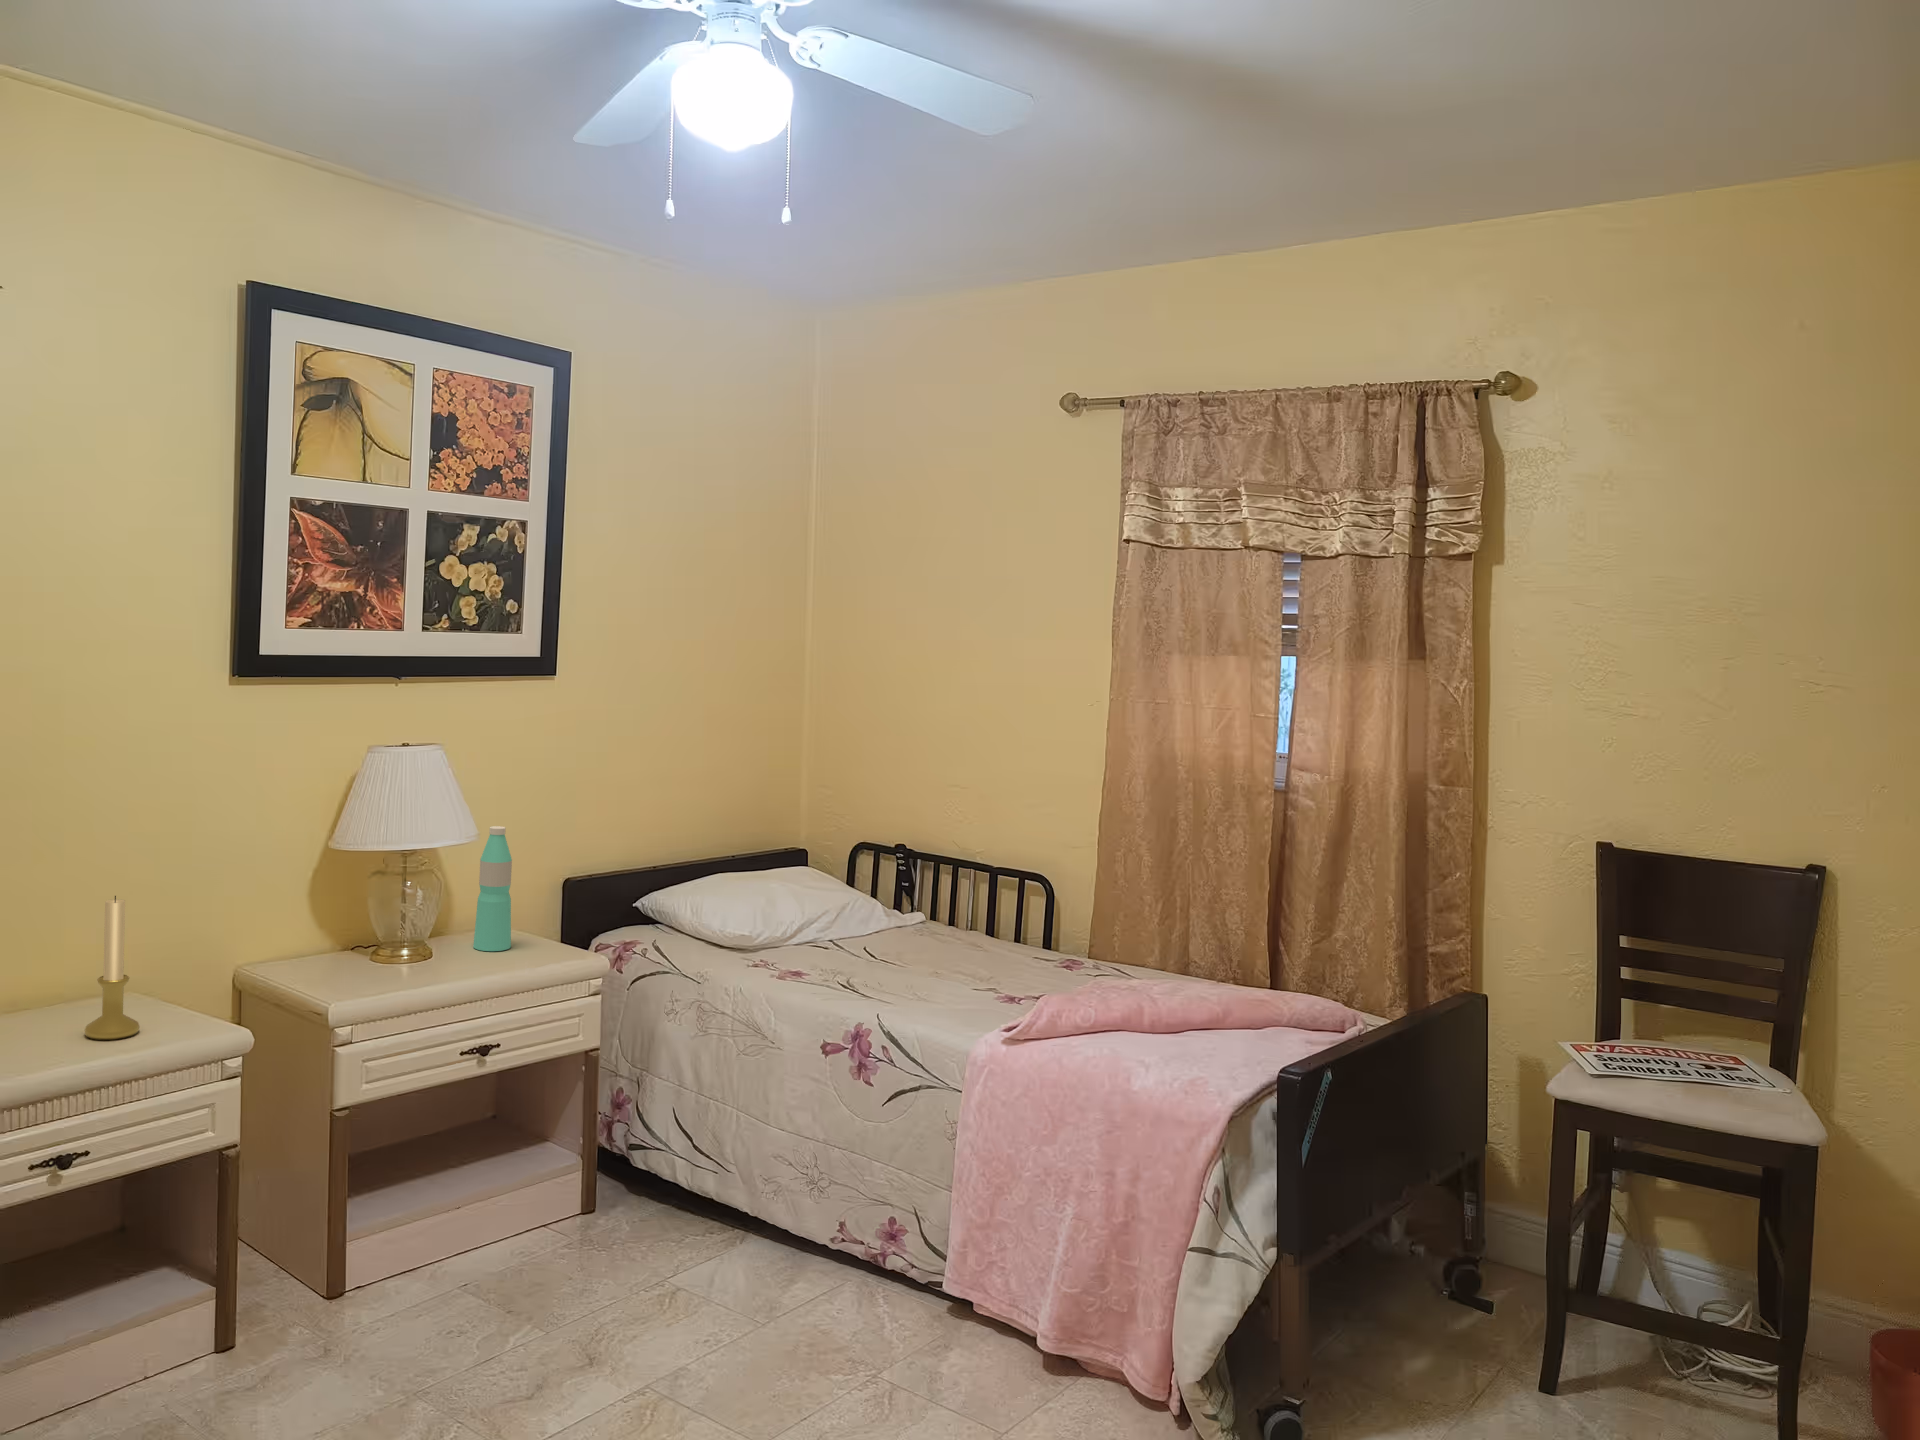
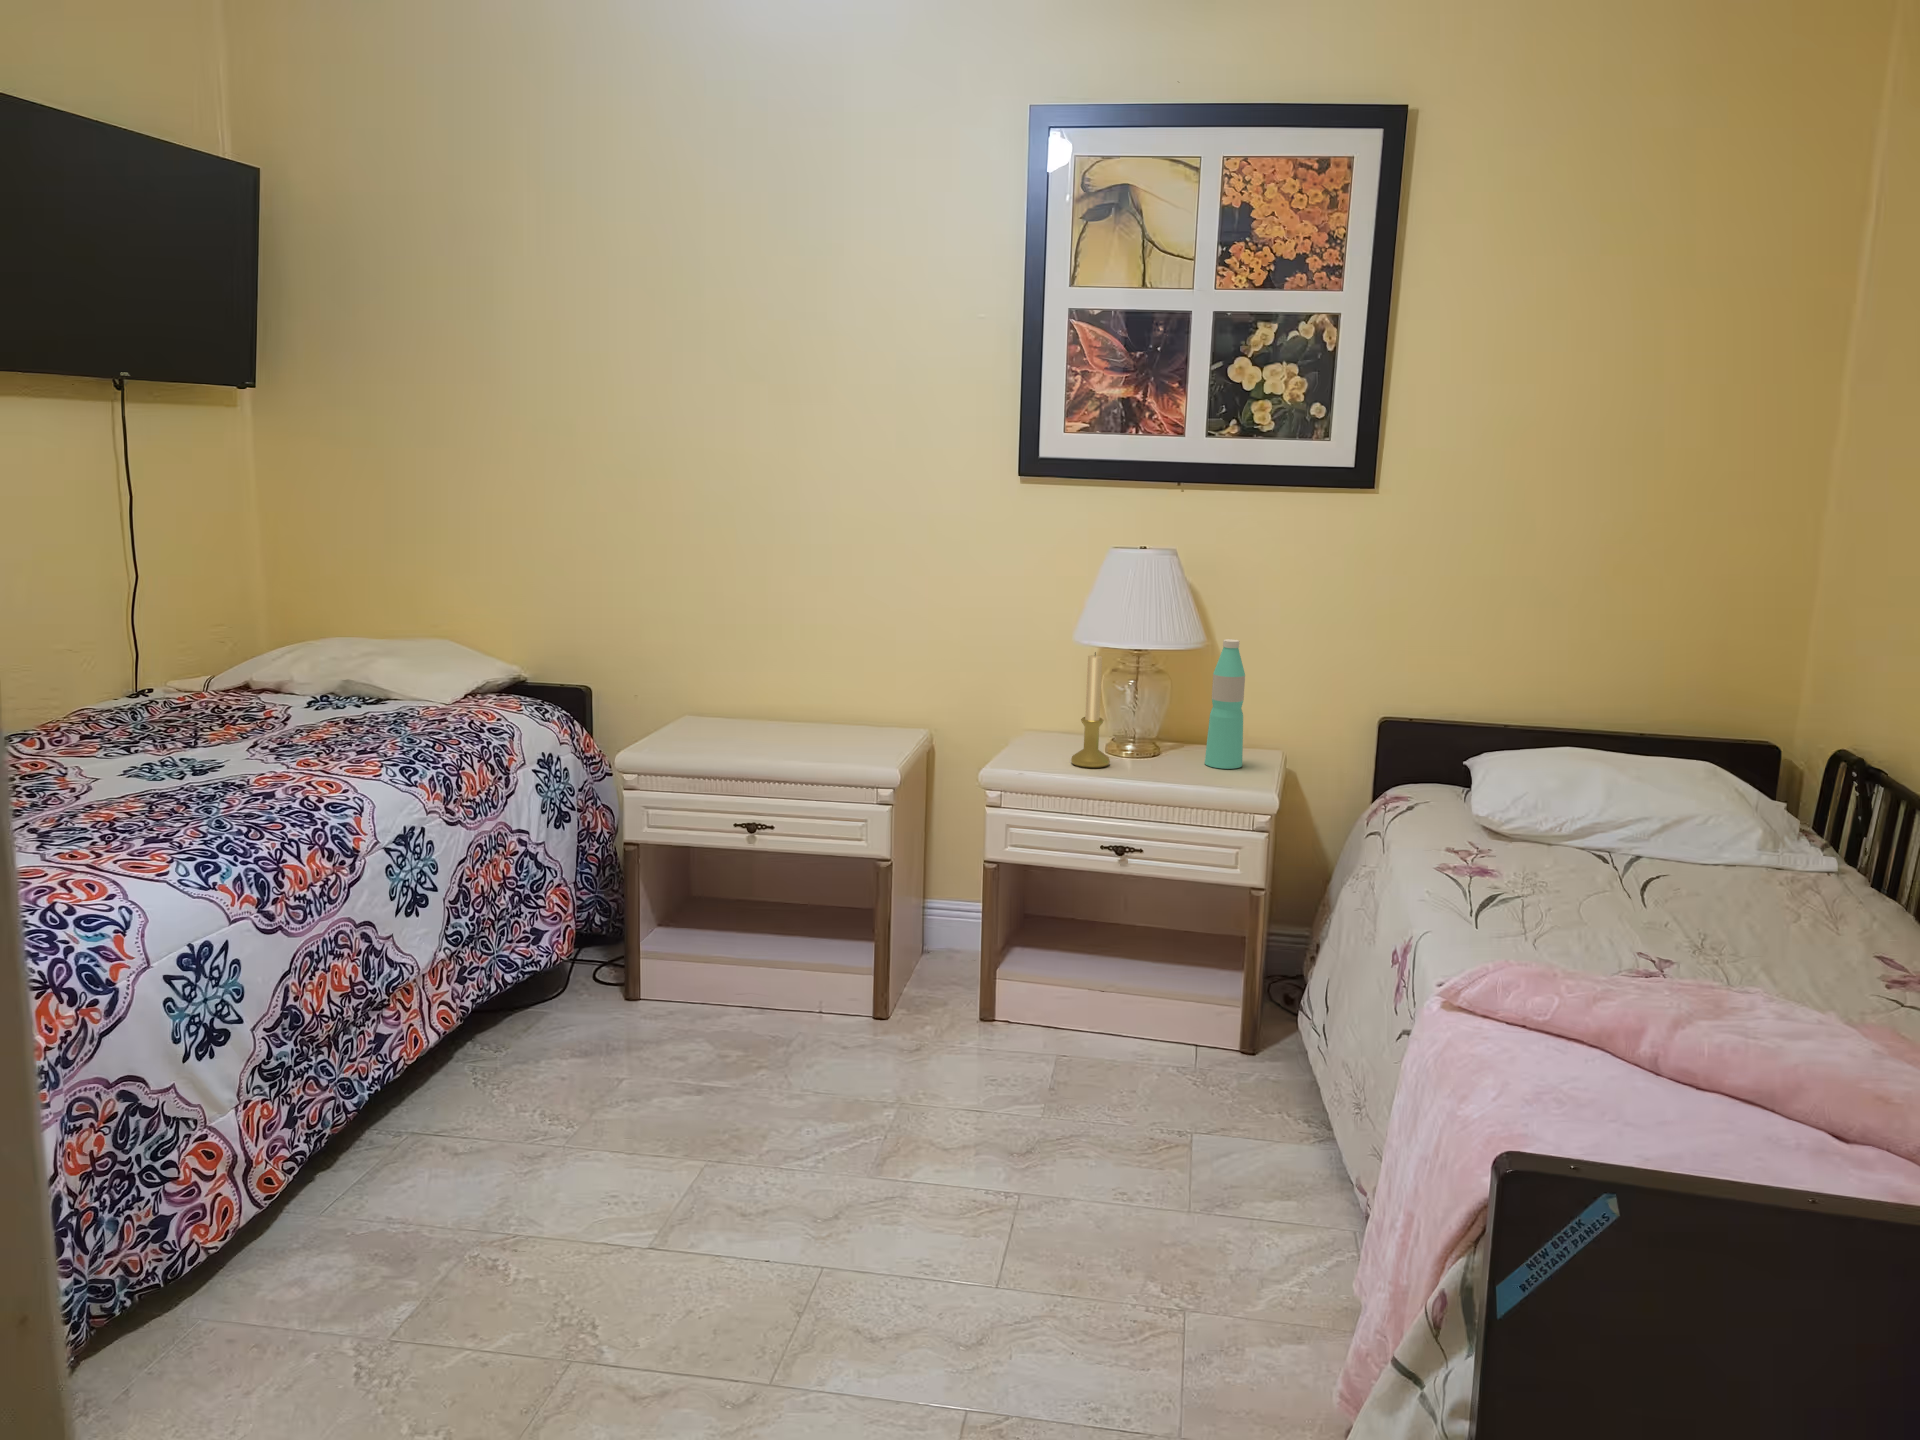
candle holder: present [84,896,140,1040] -> present [1071,652,1110,768]

